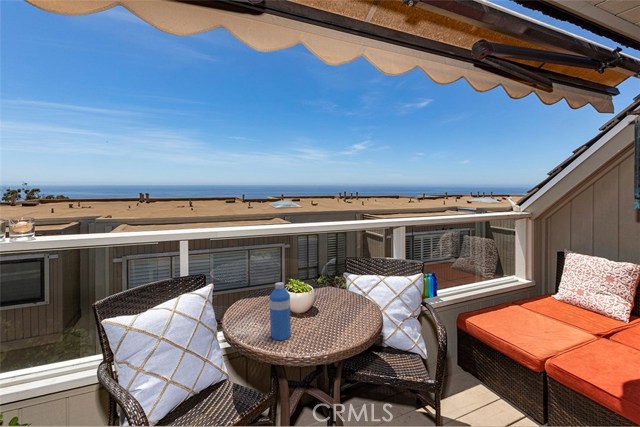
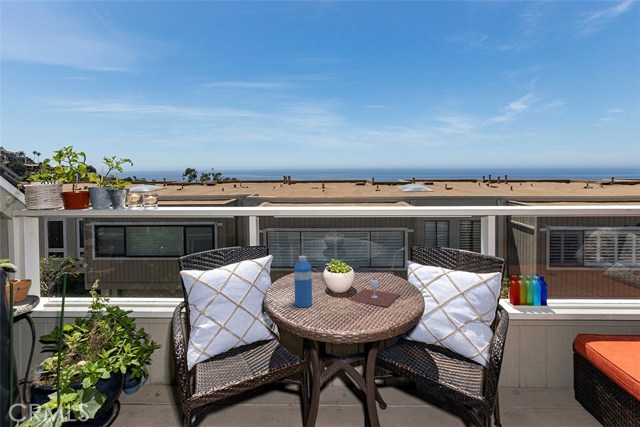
wine glass: none [319,295,361,322] -> present [348,279,400,307]

